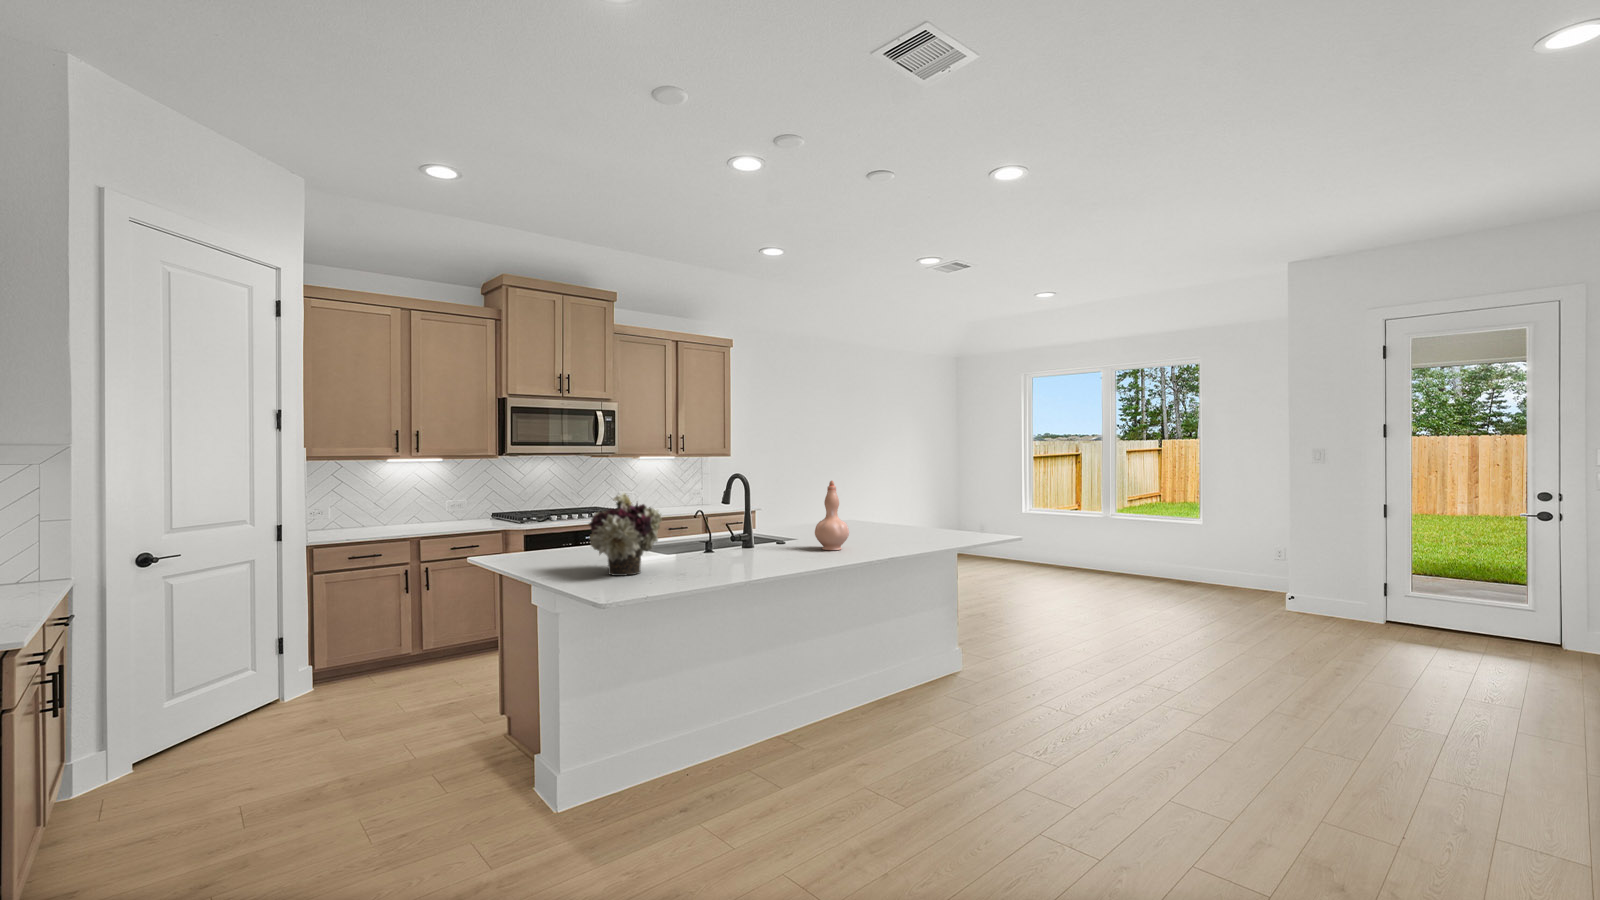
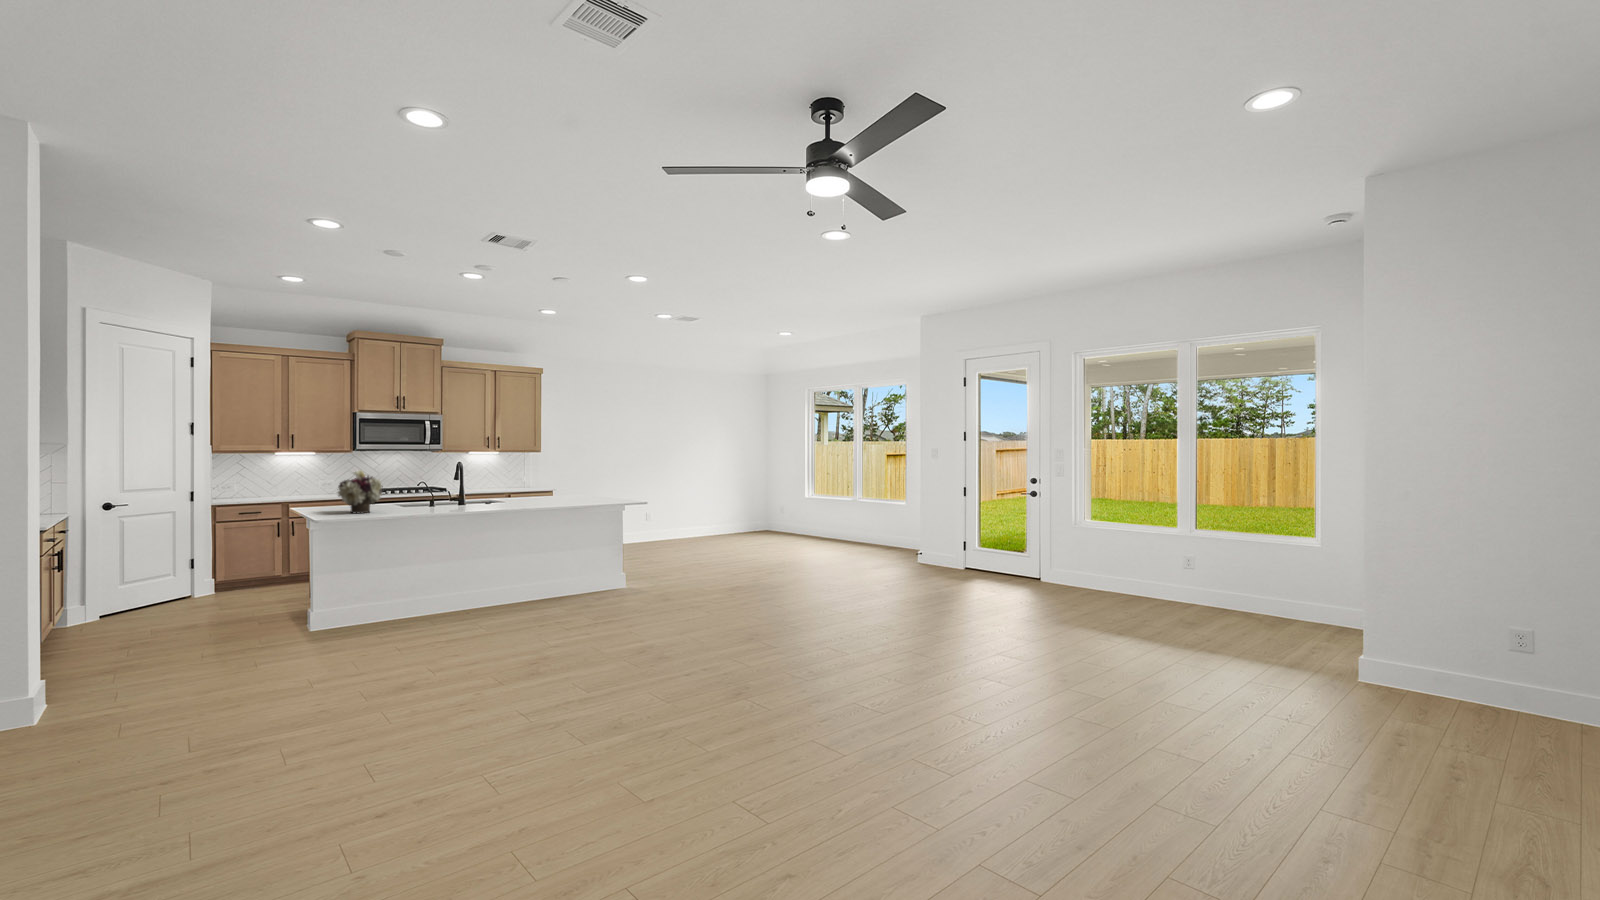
vase: present [815,481,849,550] -> none [498,466,520,506]

